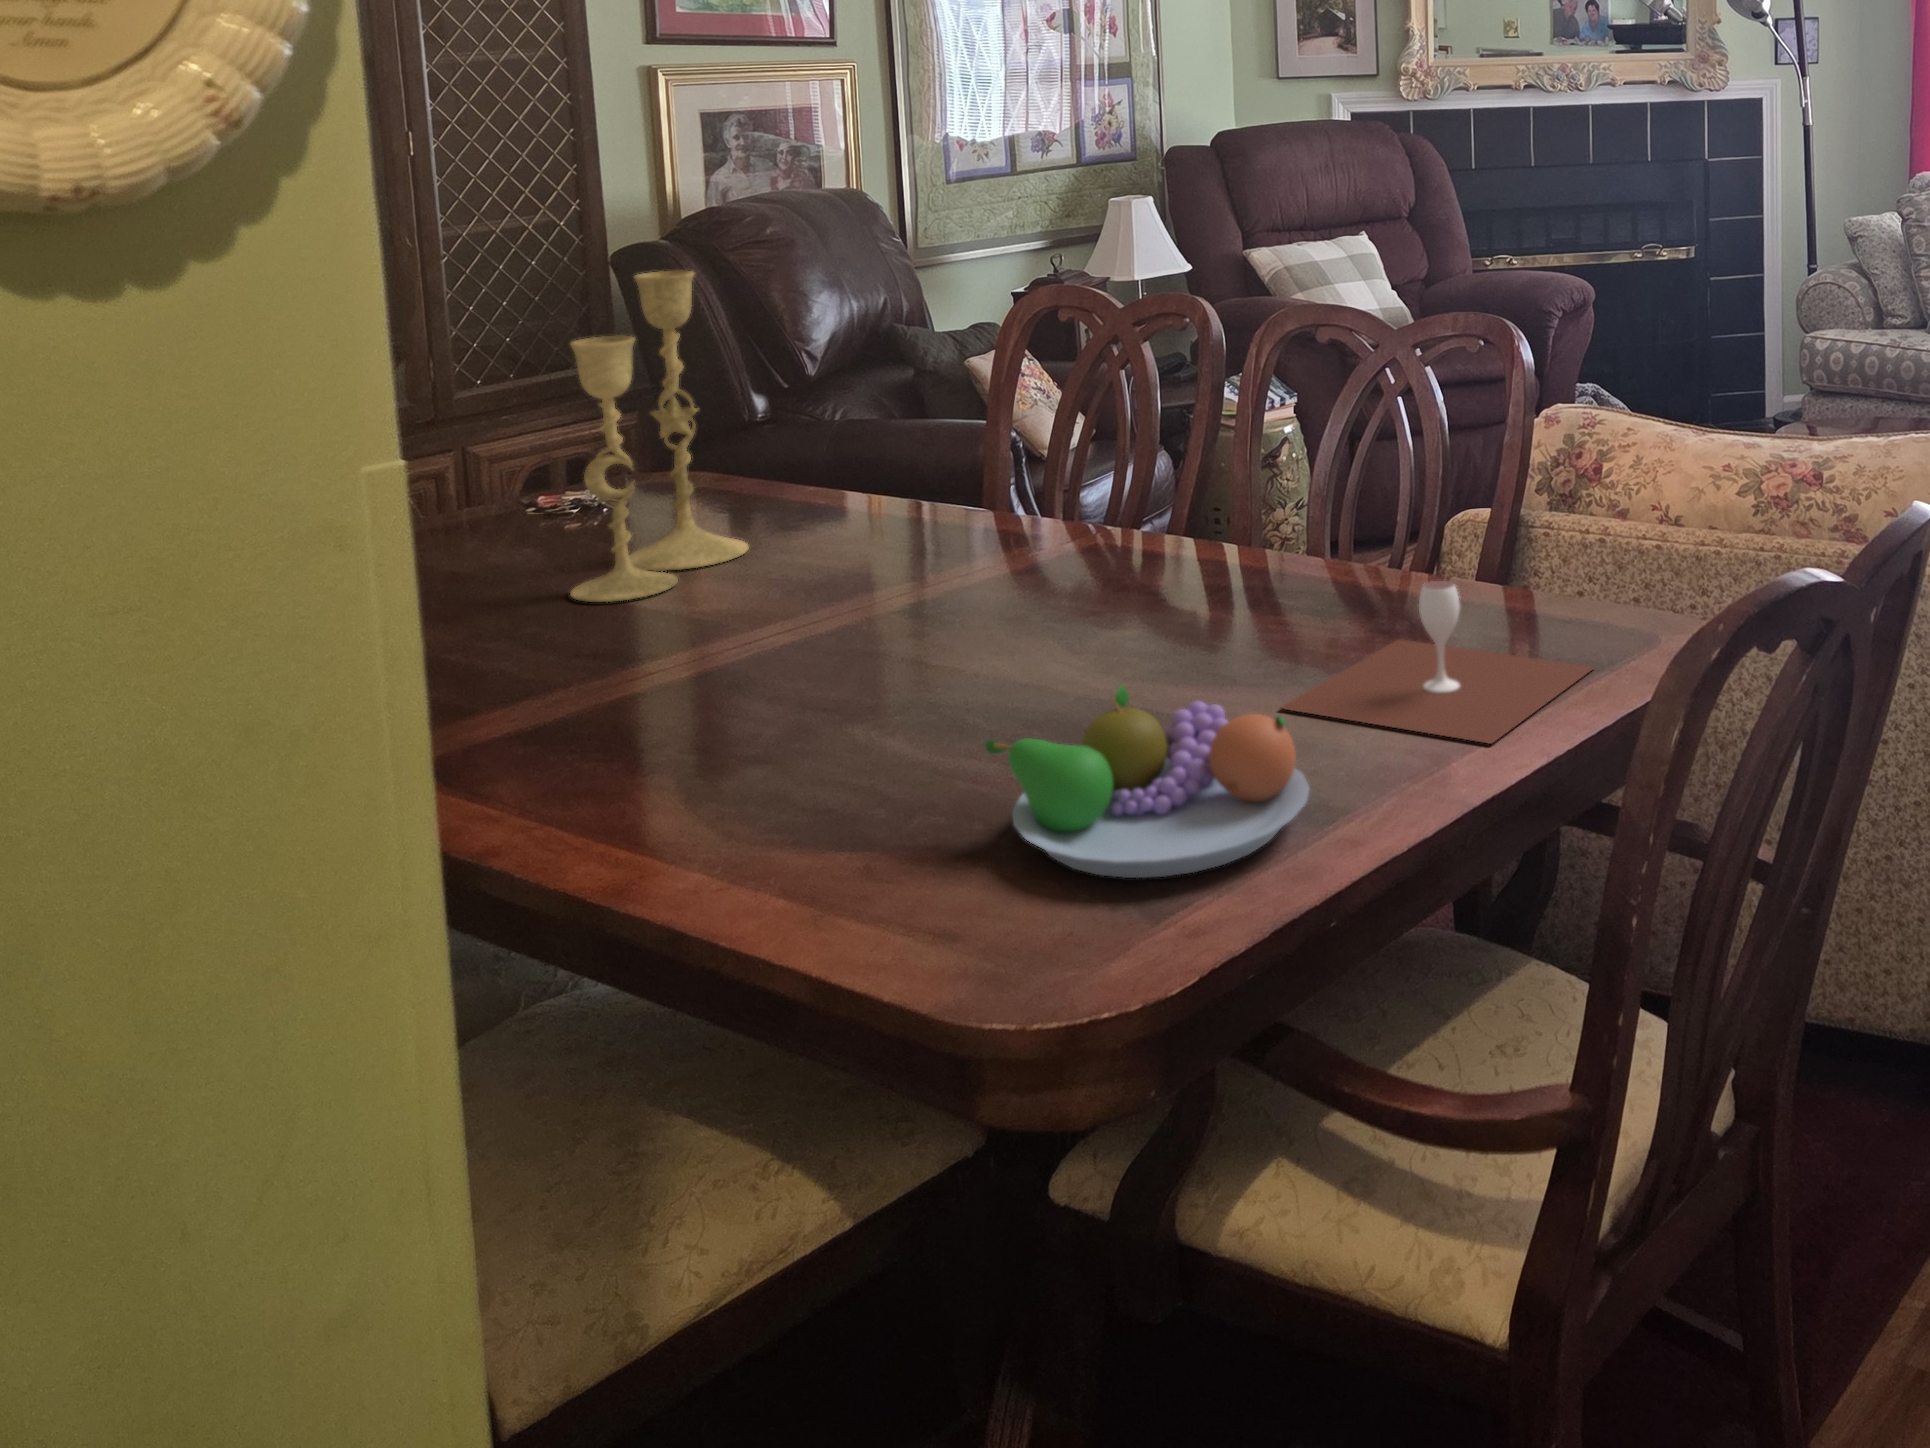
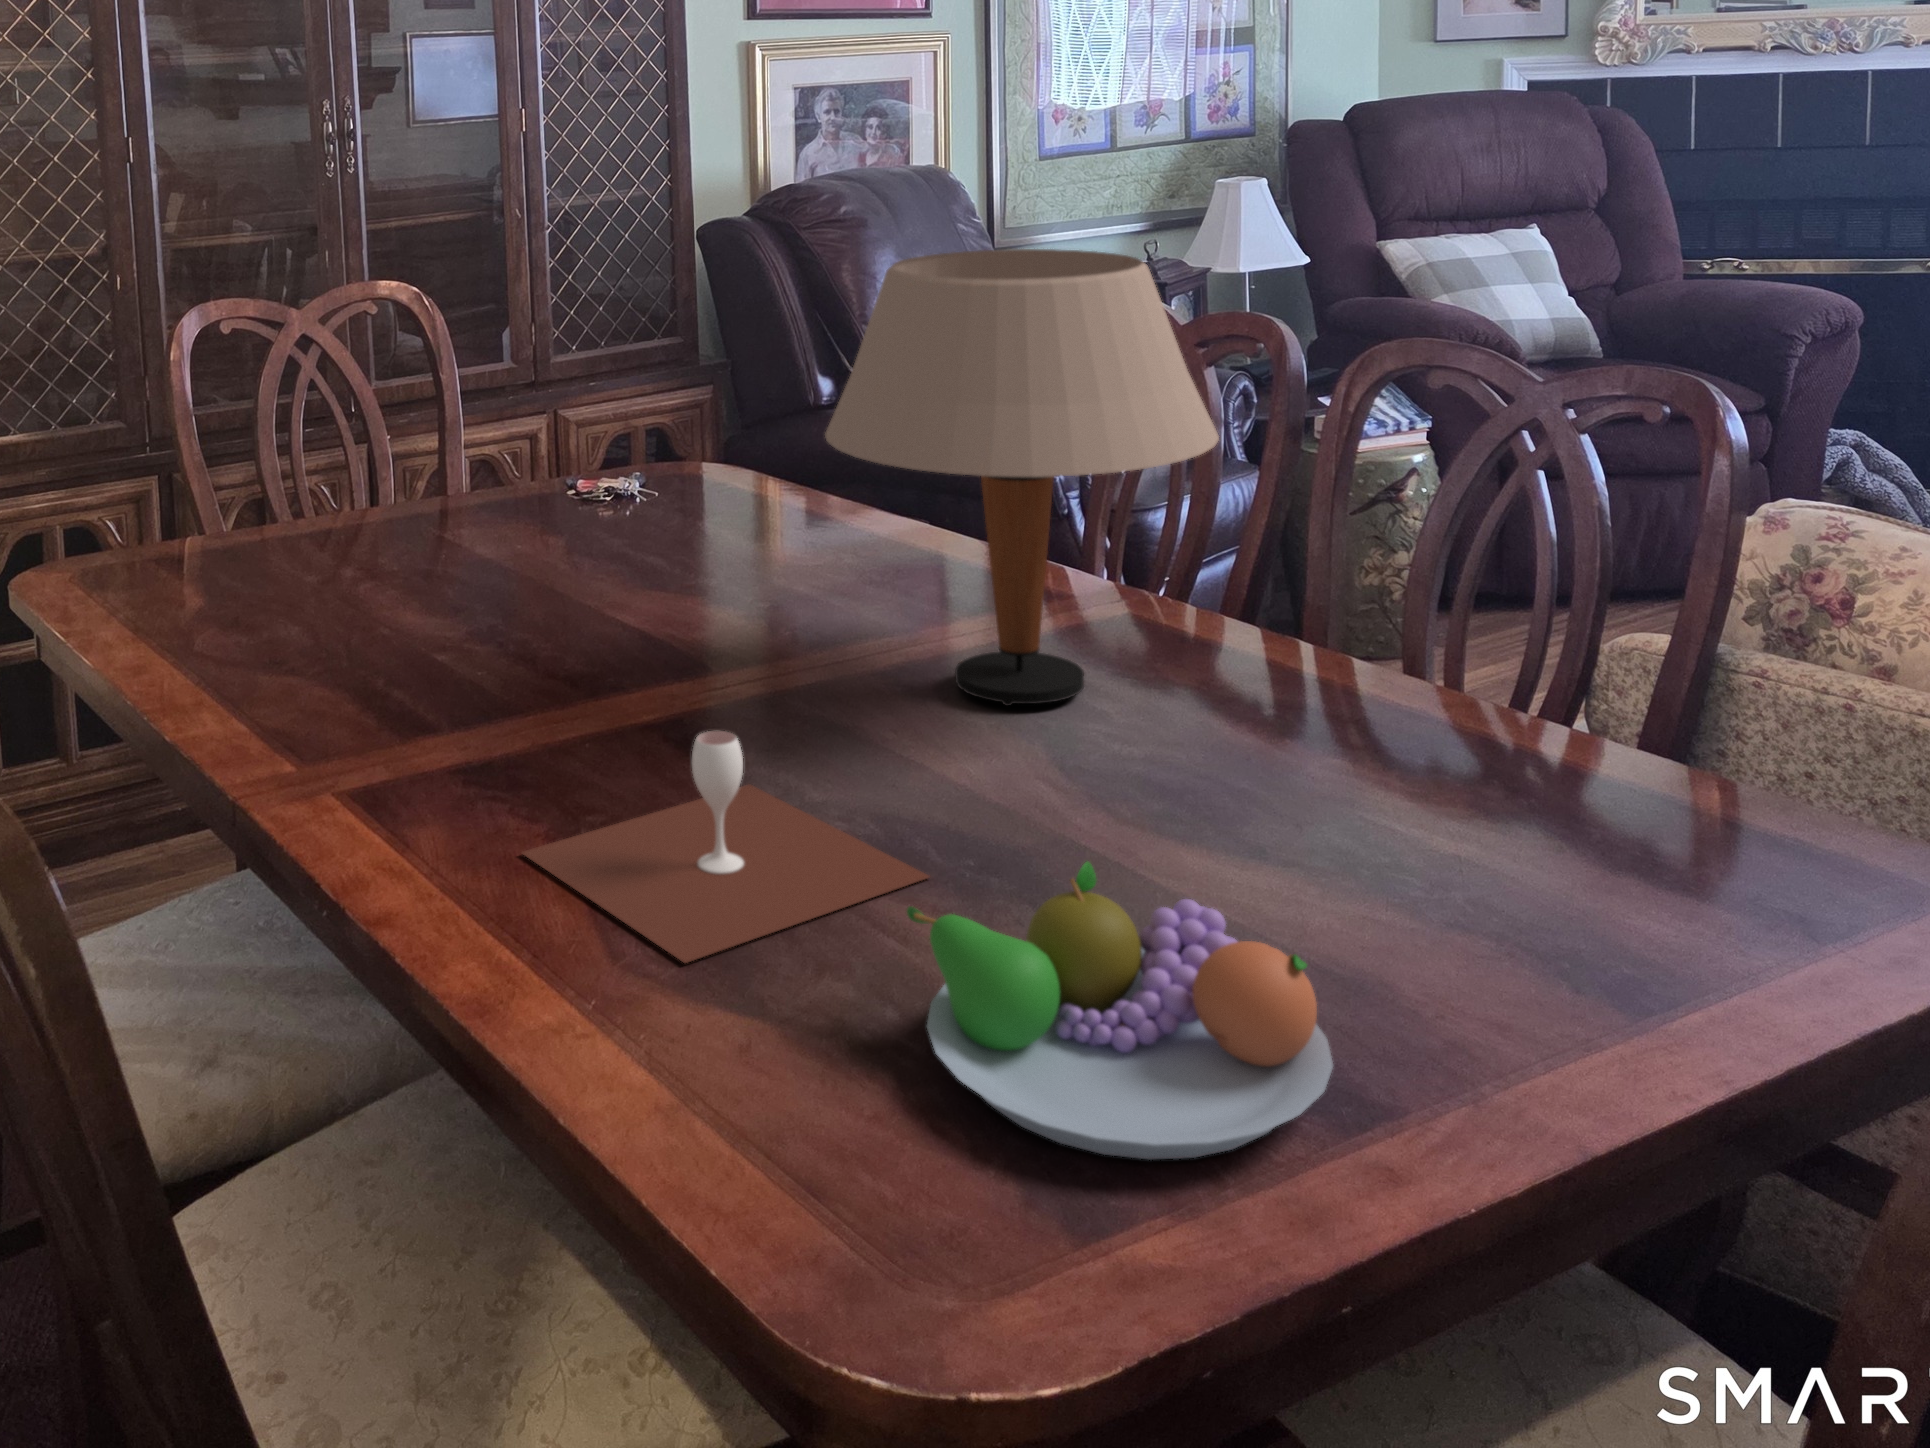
table lamp: none [841,234,1173,618] -> present [825,249,1219,706]
candlestick: present [570,271,749,602] -> none [569,267,751,614]
wine glass: present [1281,581,1593,744] -> present [522,731,929,963]

